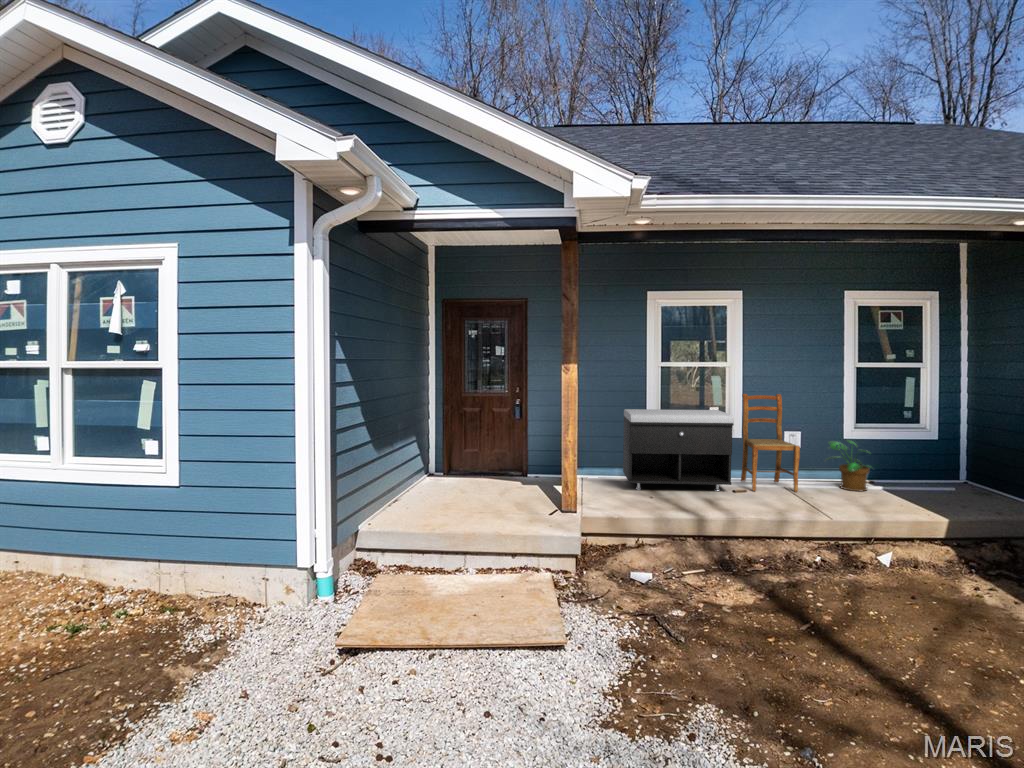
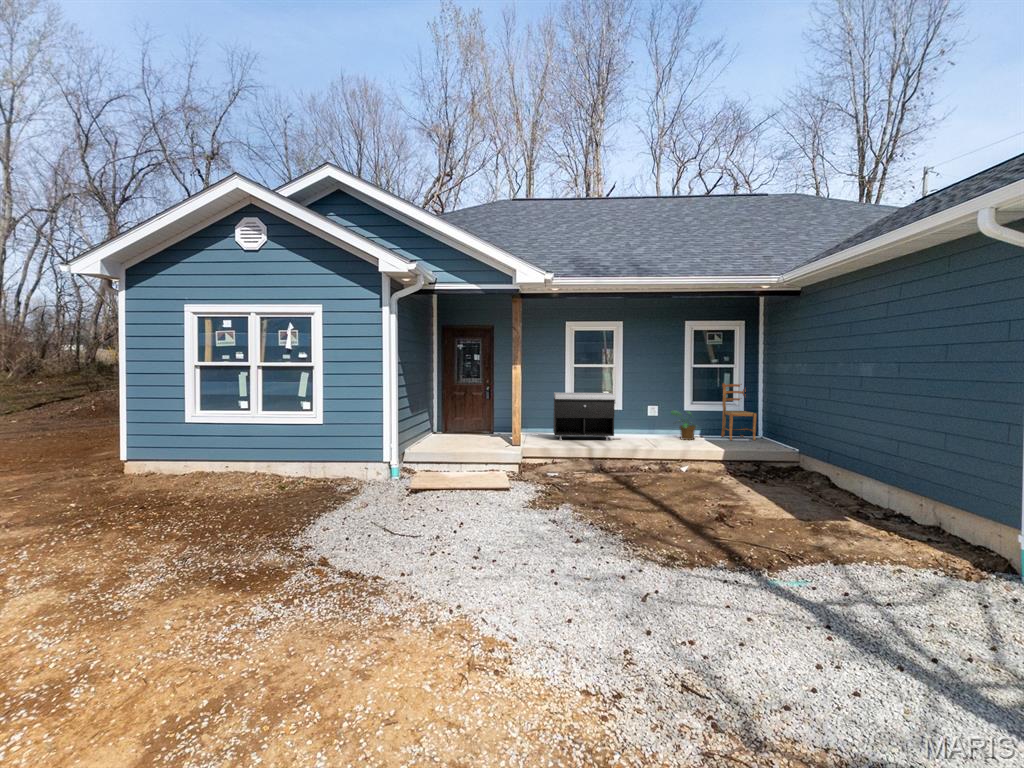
chair: present [741,394,800,492] -> present [721,383,756,440]

